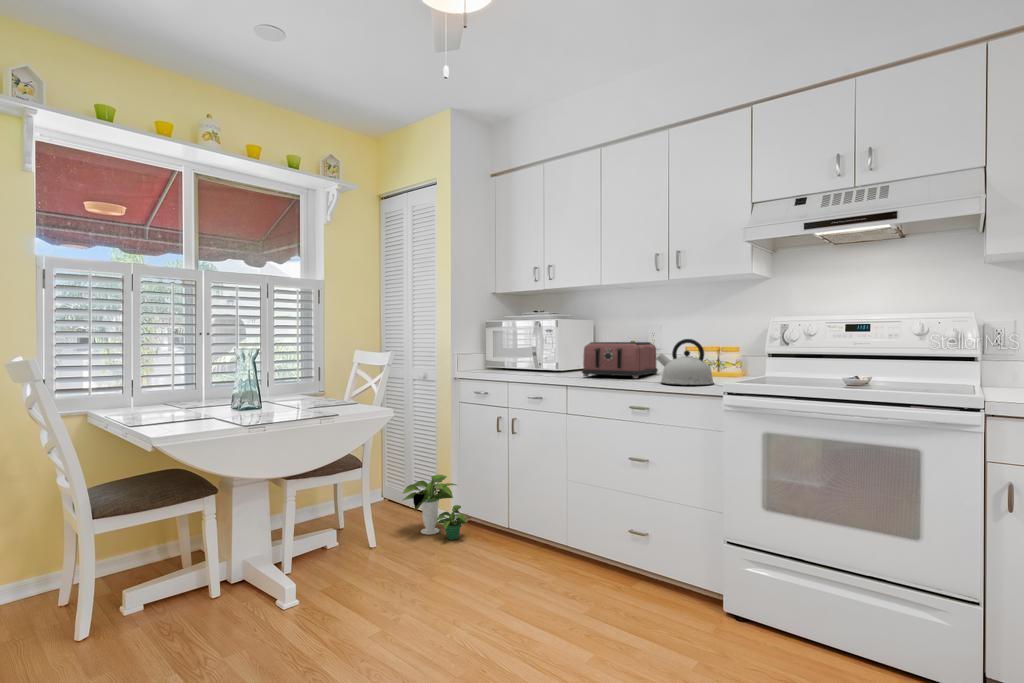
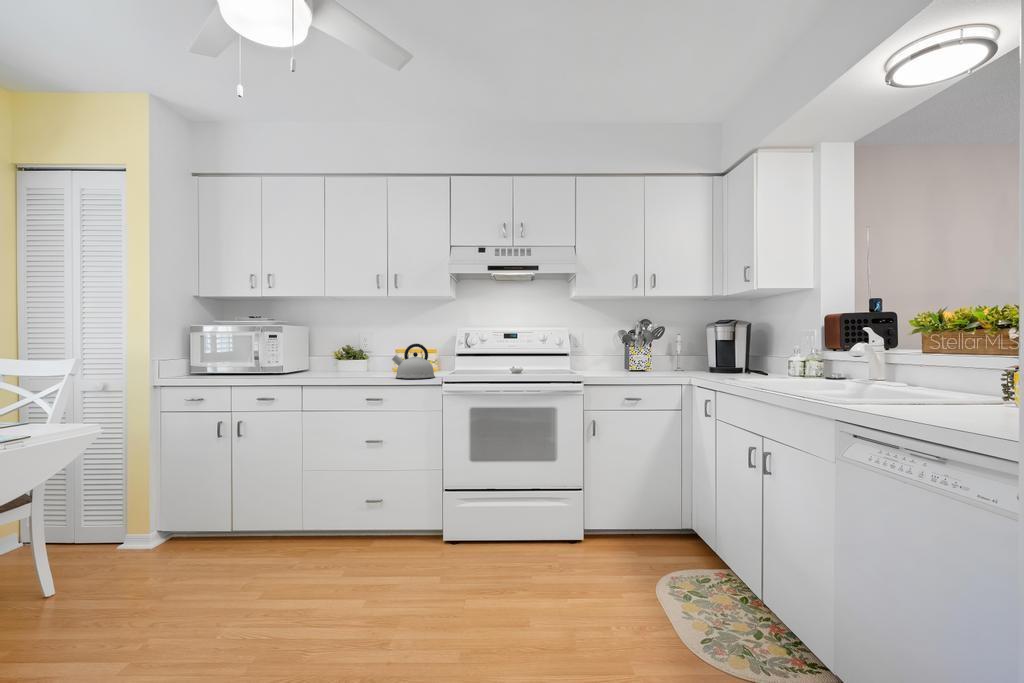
toaster: present [582,342,658,378] -> none [318,346,377,376]
potted plant: present [403,475,467,540] -> none [88,494,187,563]

